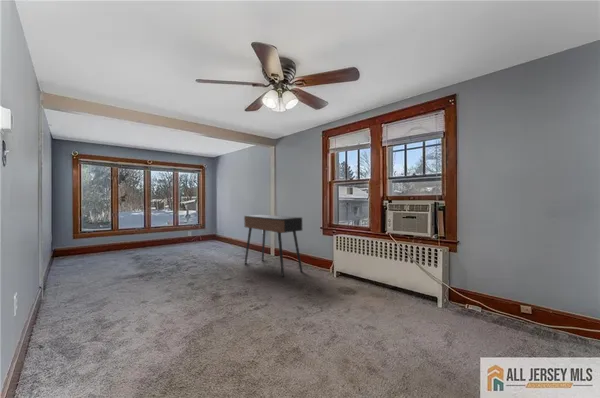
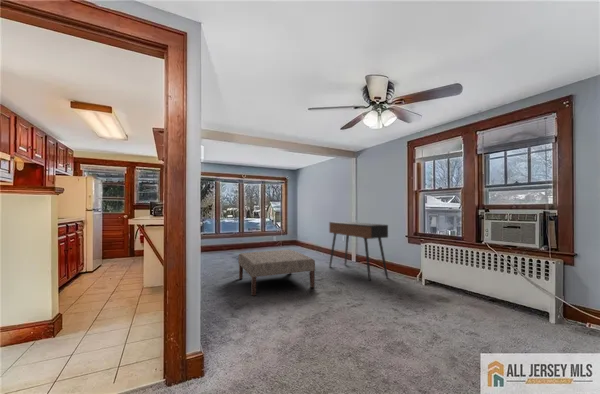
ottoman: none [126,249,220,311] -> present [238,250,315,296]

